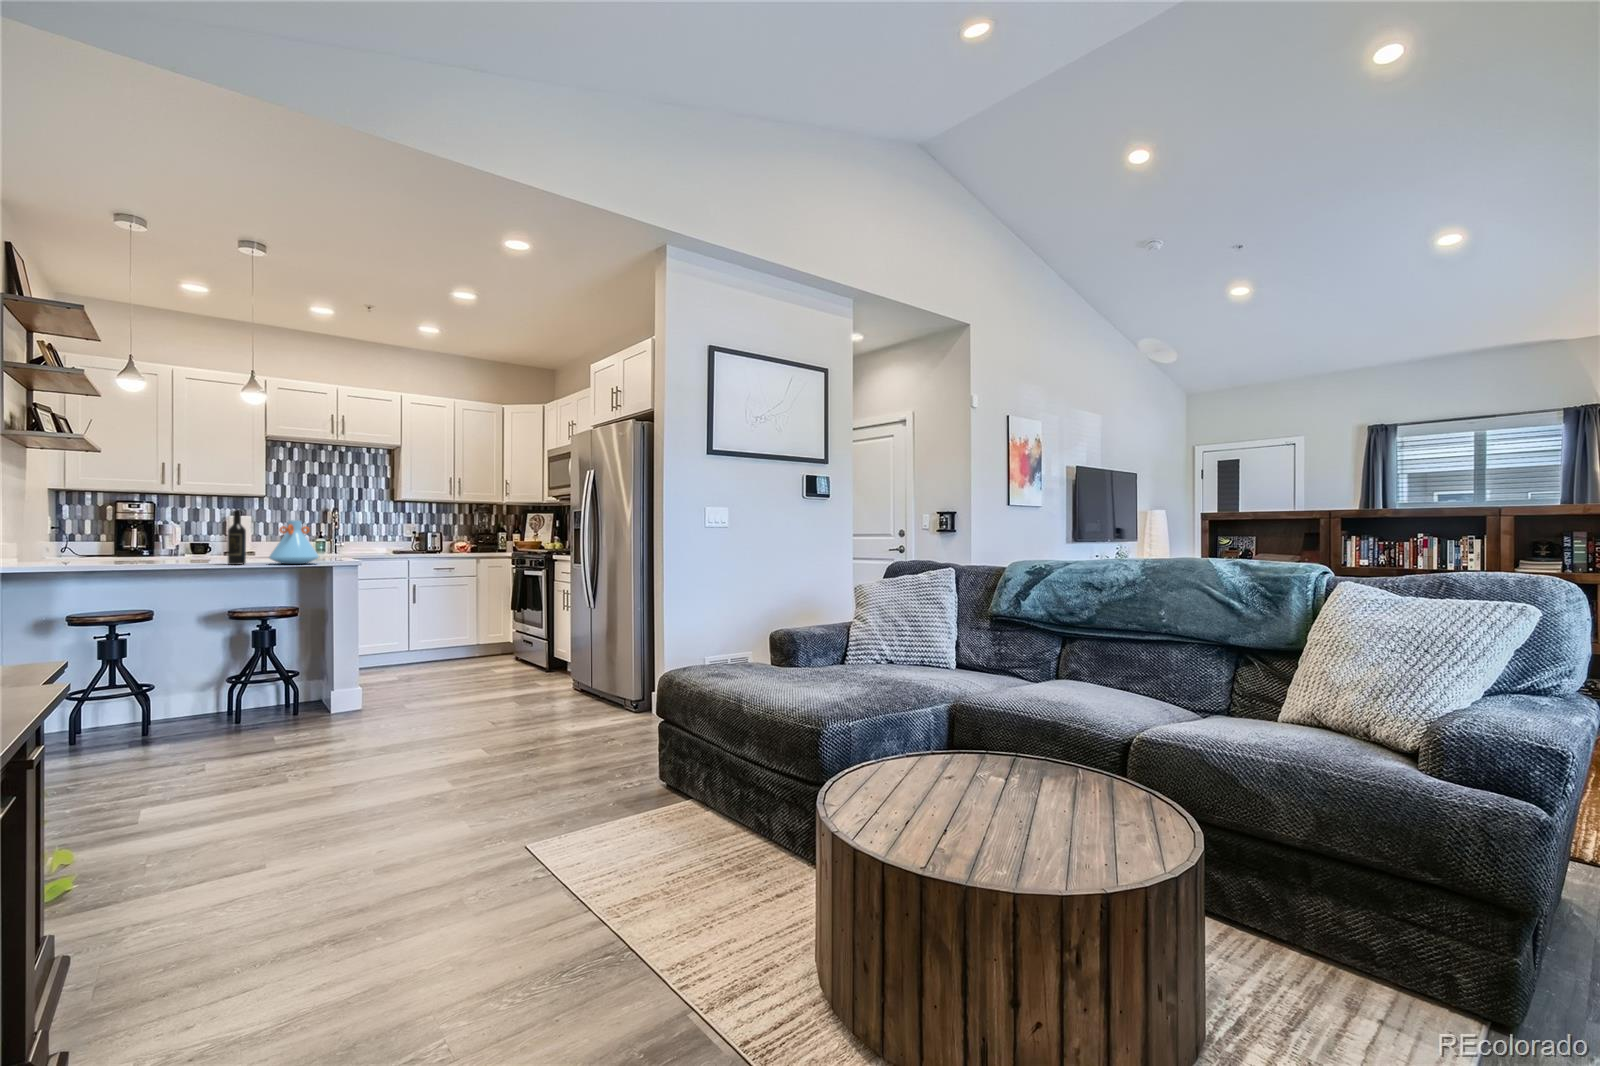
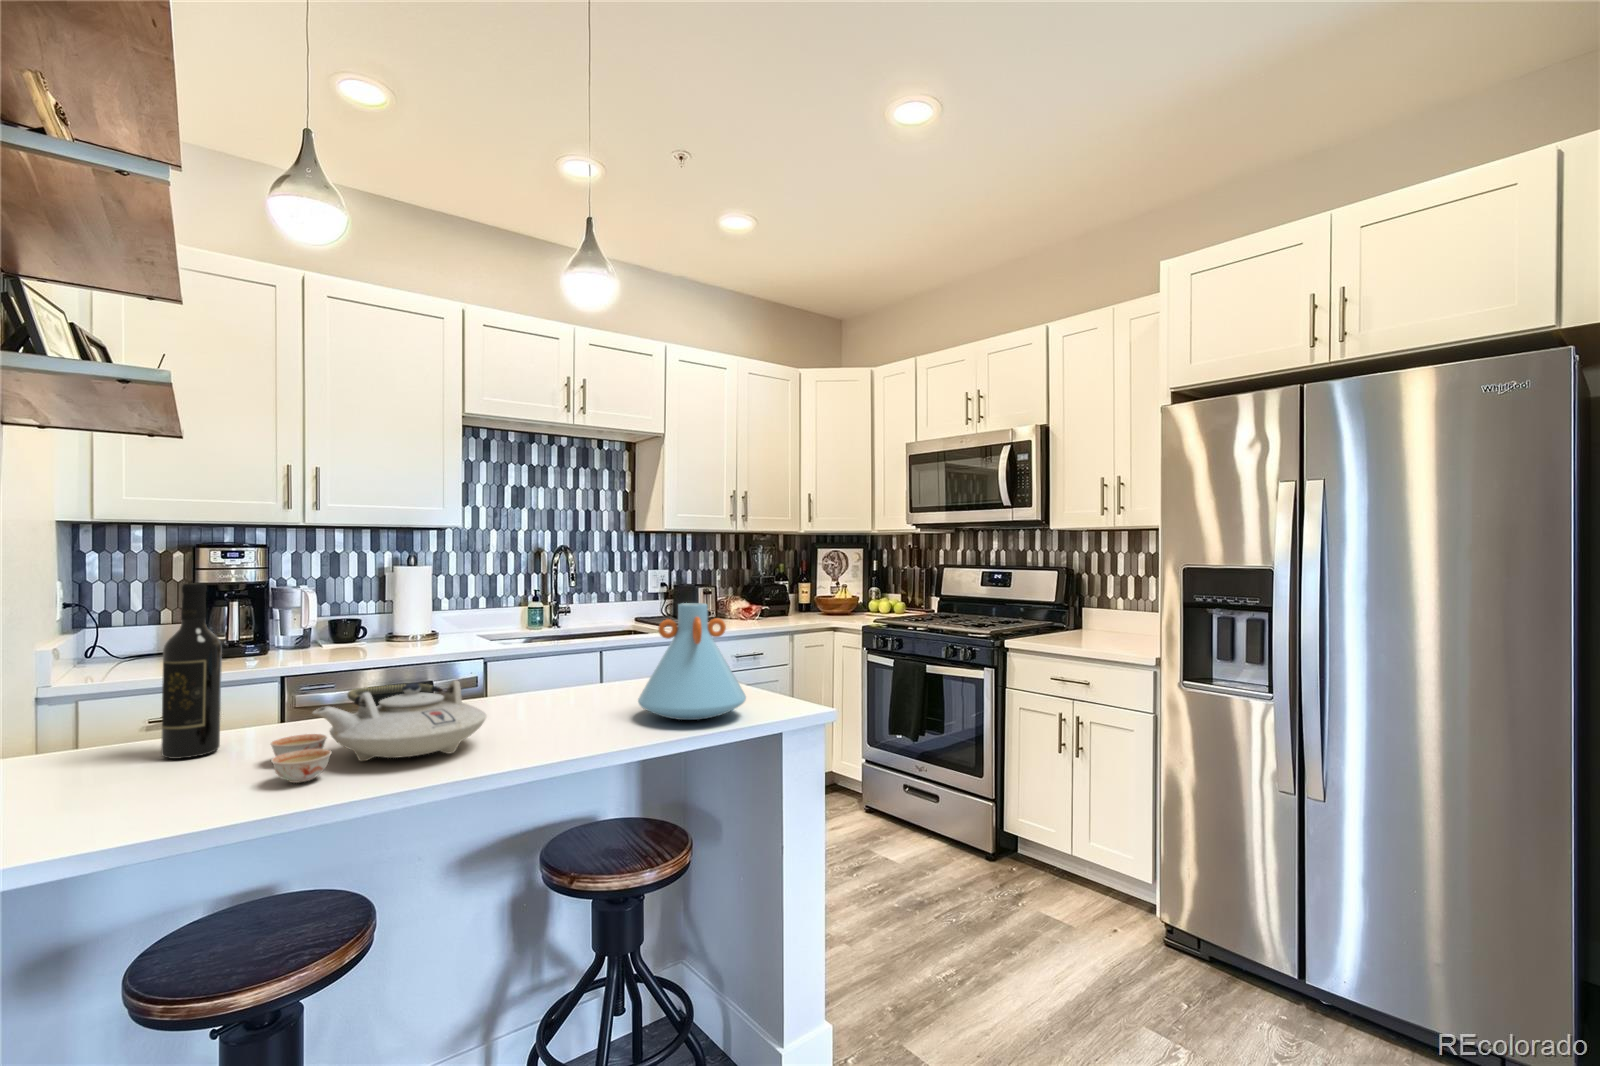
wine bottle: present [228,510,246,565] -> present [161,583,222,759]
teapot: none [110,542,197,566] -> present [271,680,486,783]

